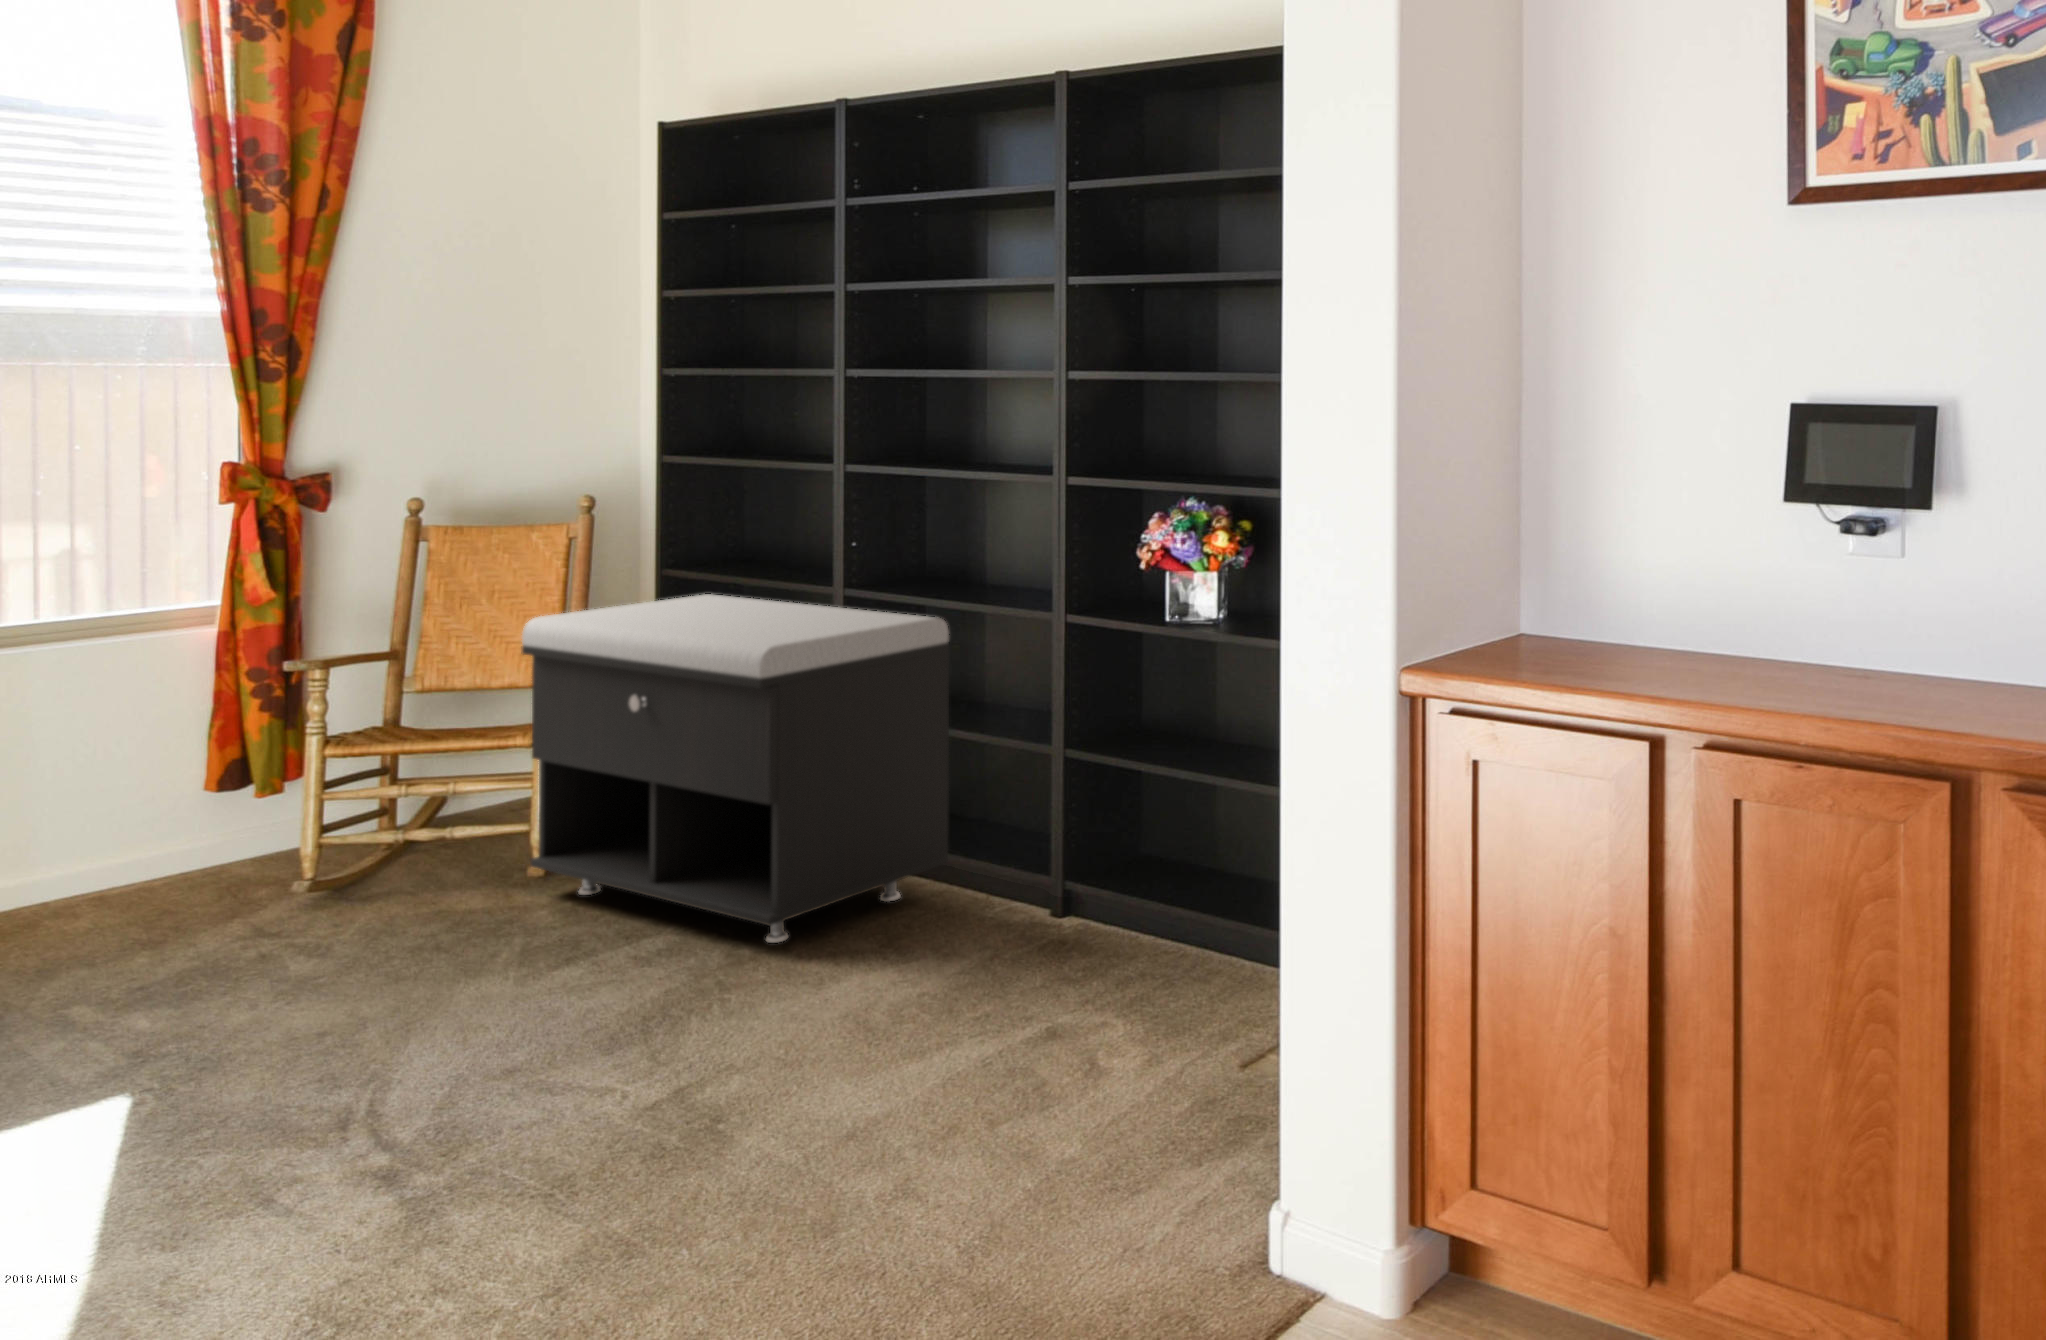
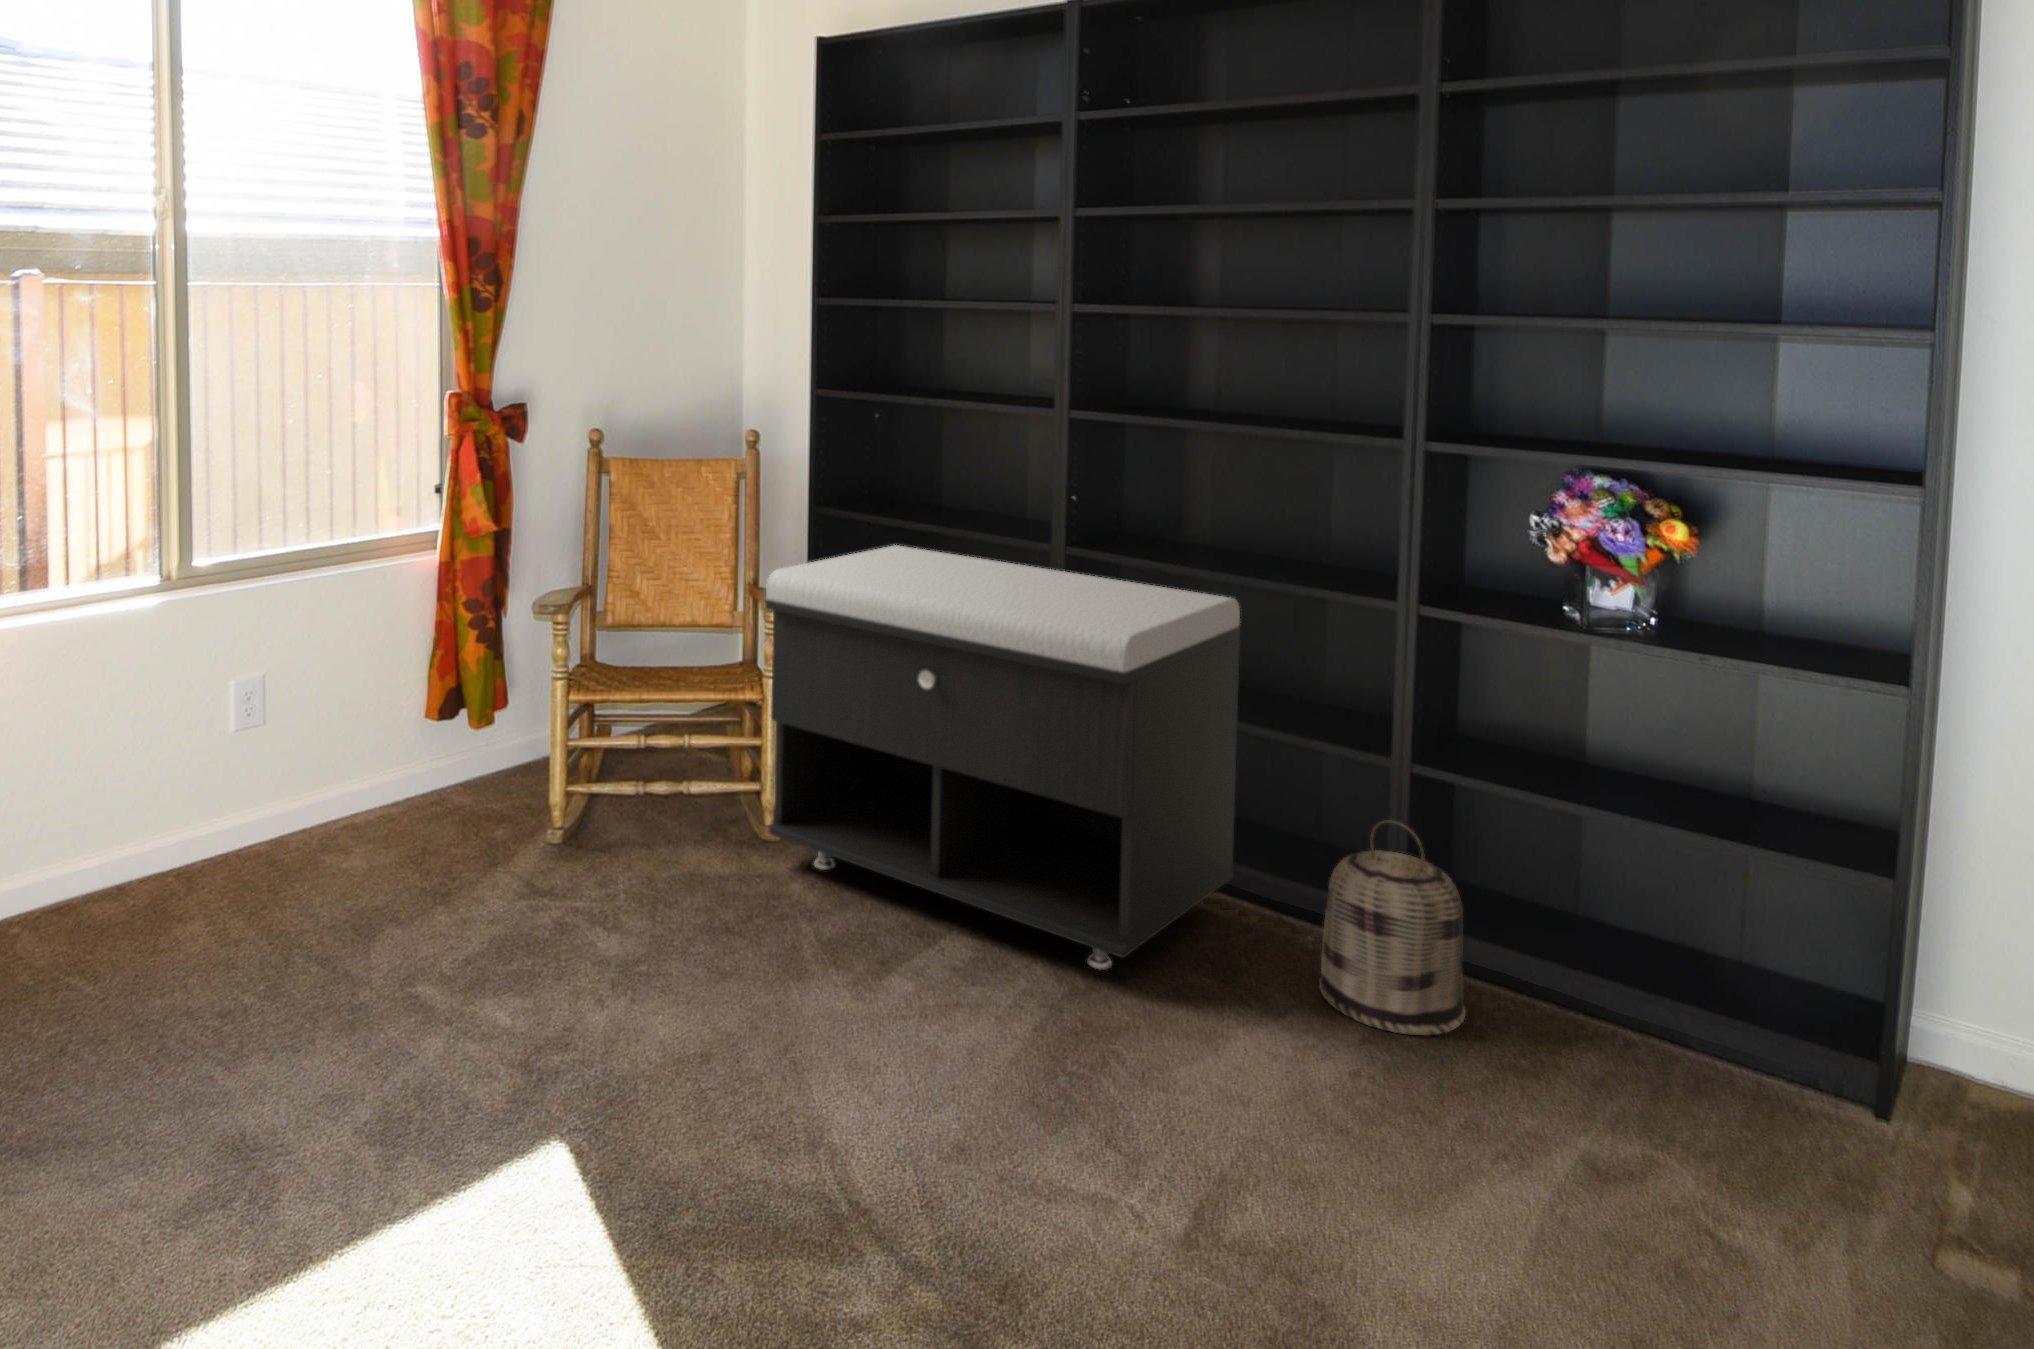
basket: none [953,789,1069,961] -> present [1319,820,1466,1035]

